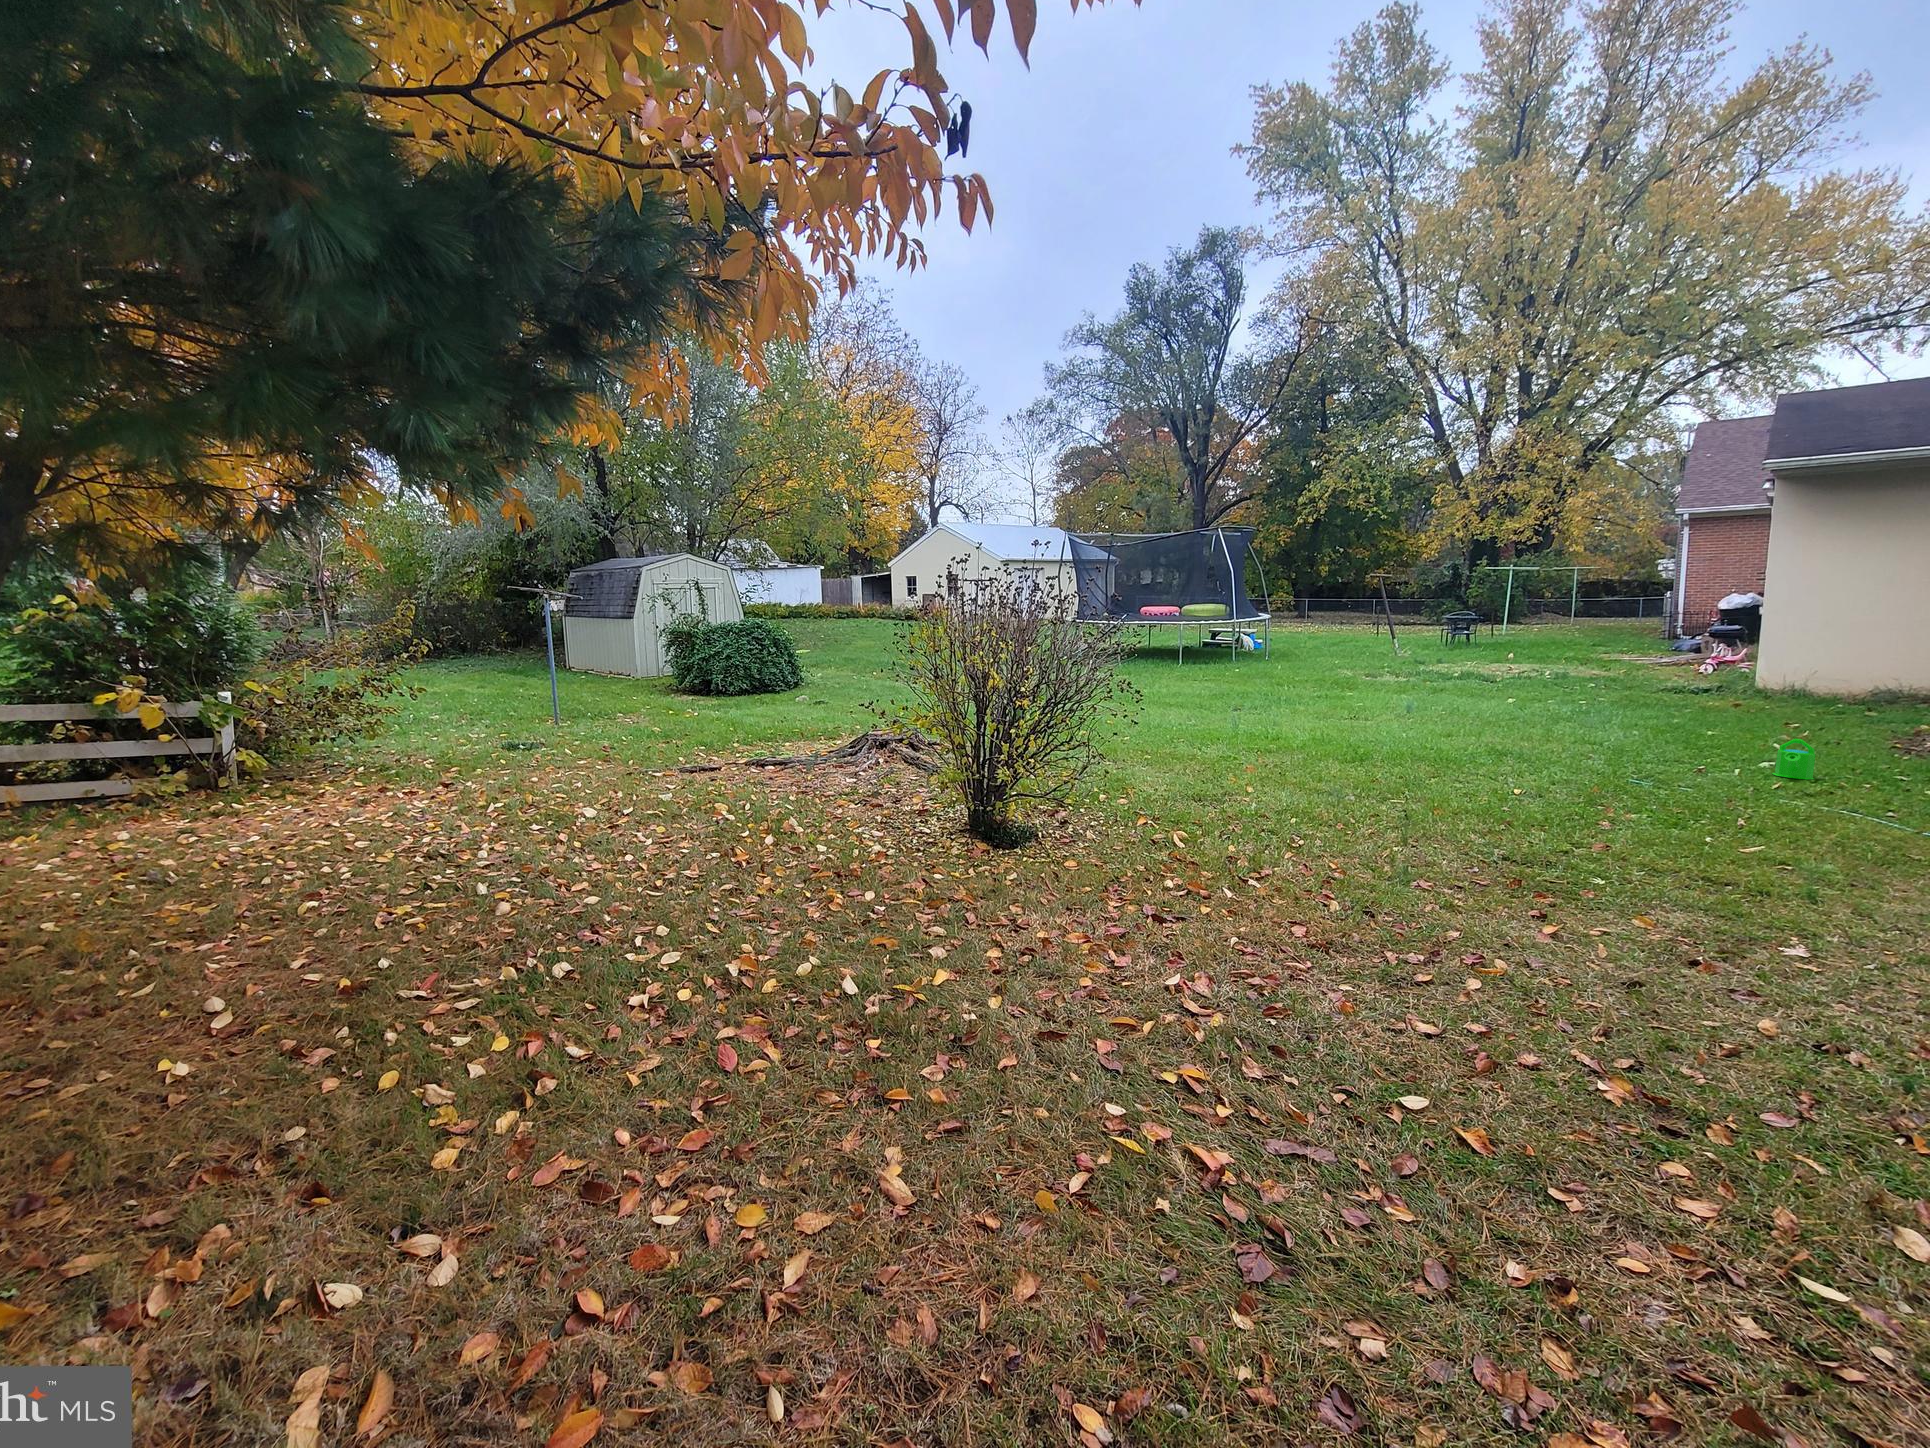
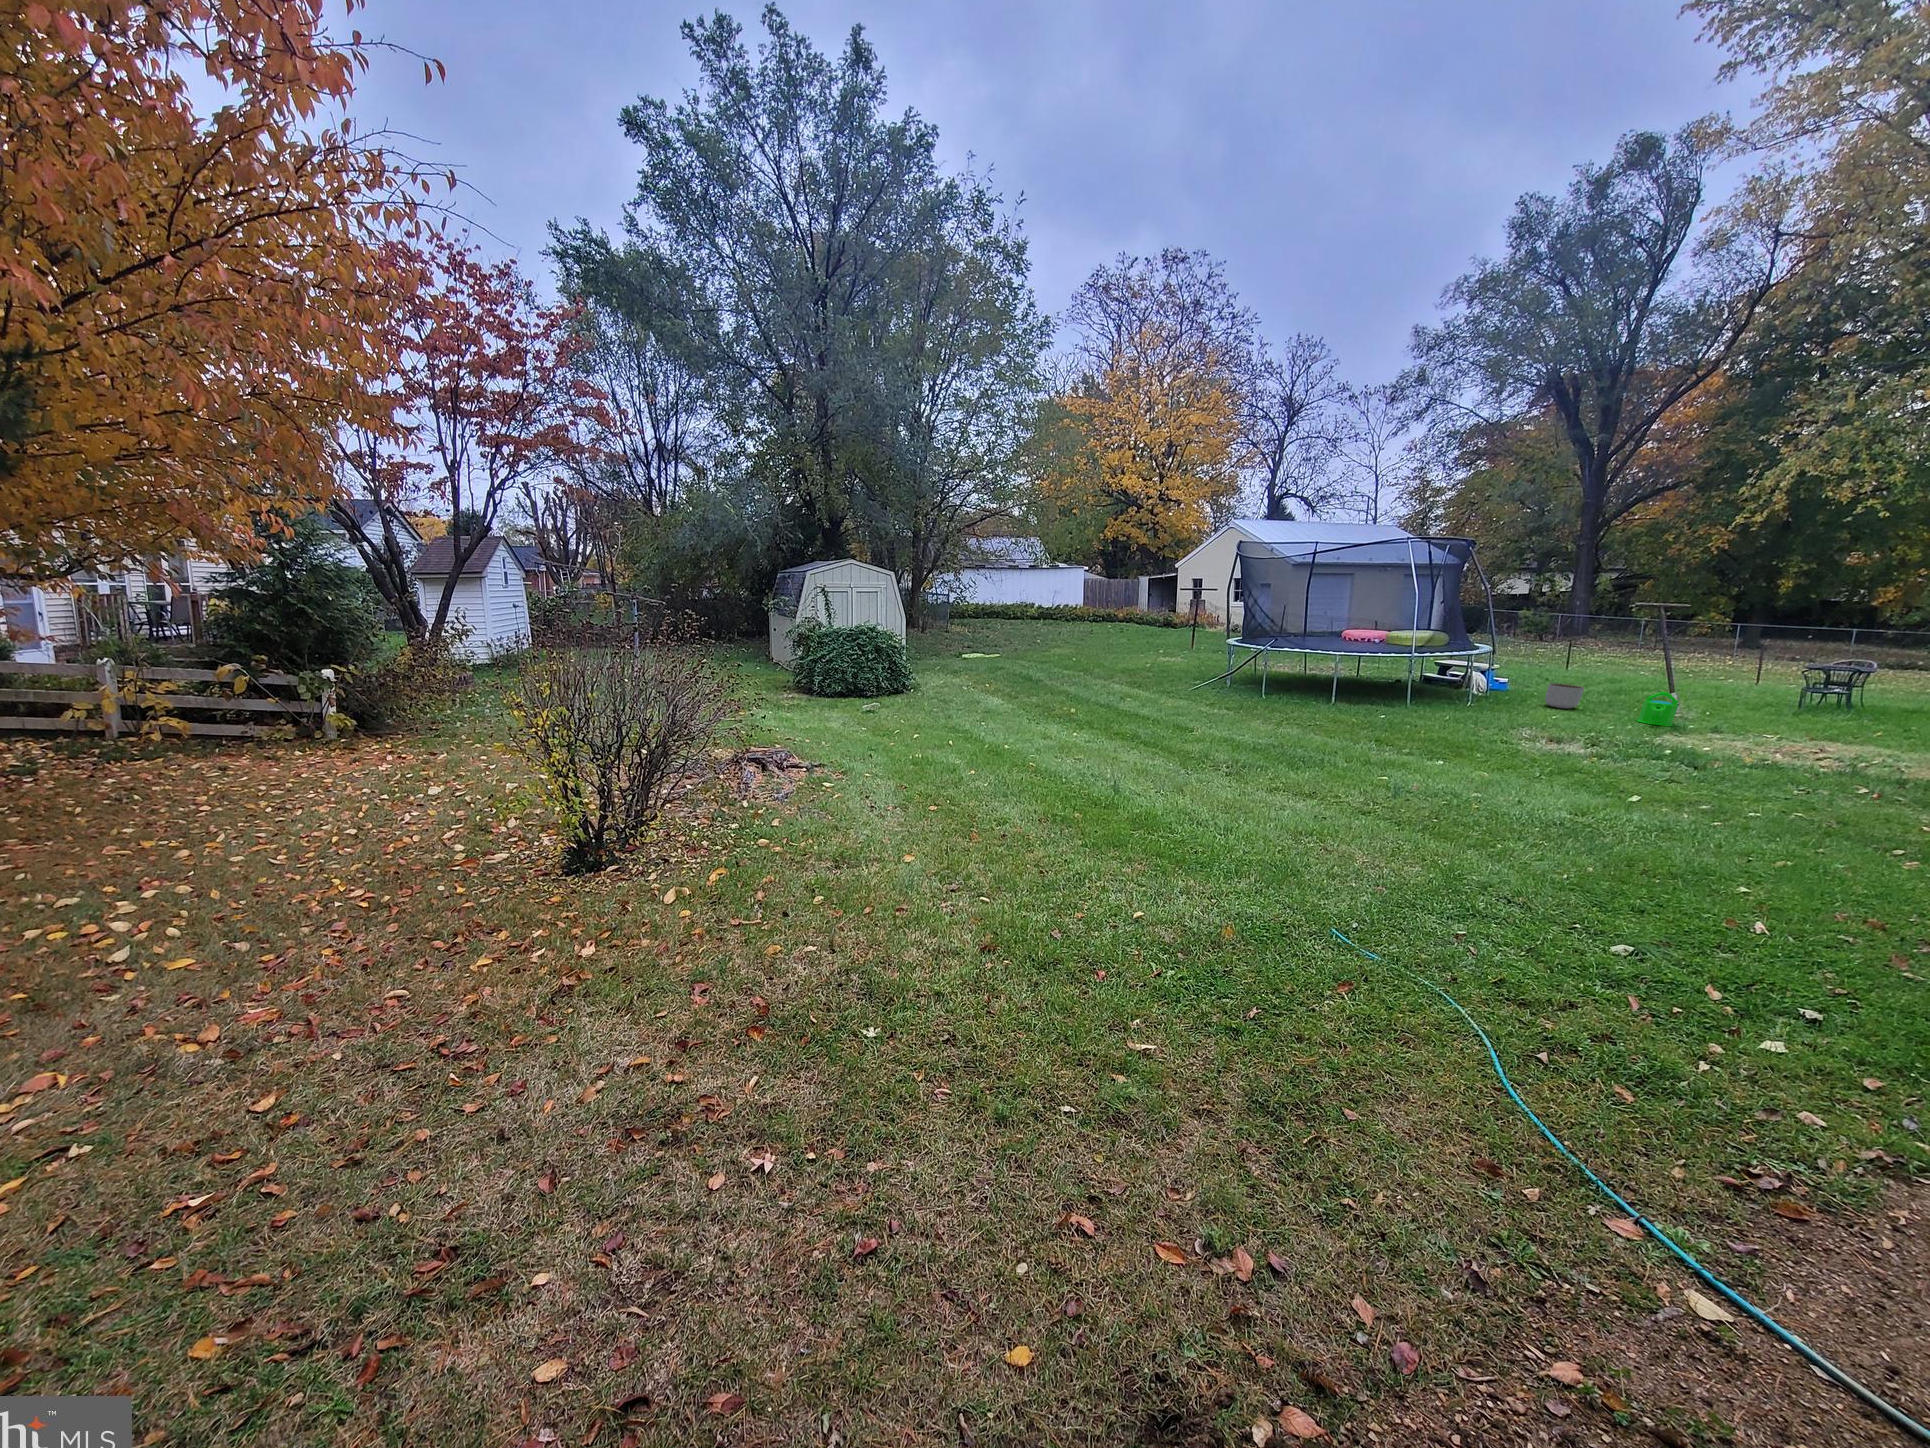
planter: none [1669,732,1711,762] -> present [1546,683,1584,709]

